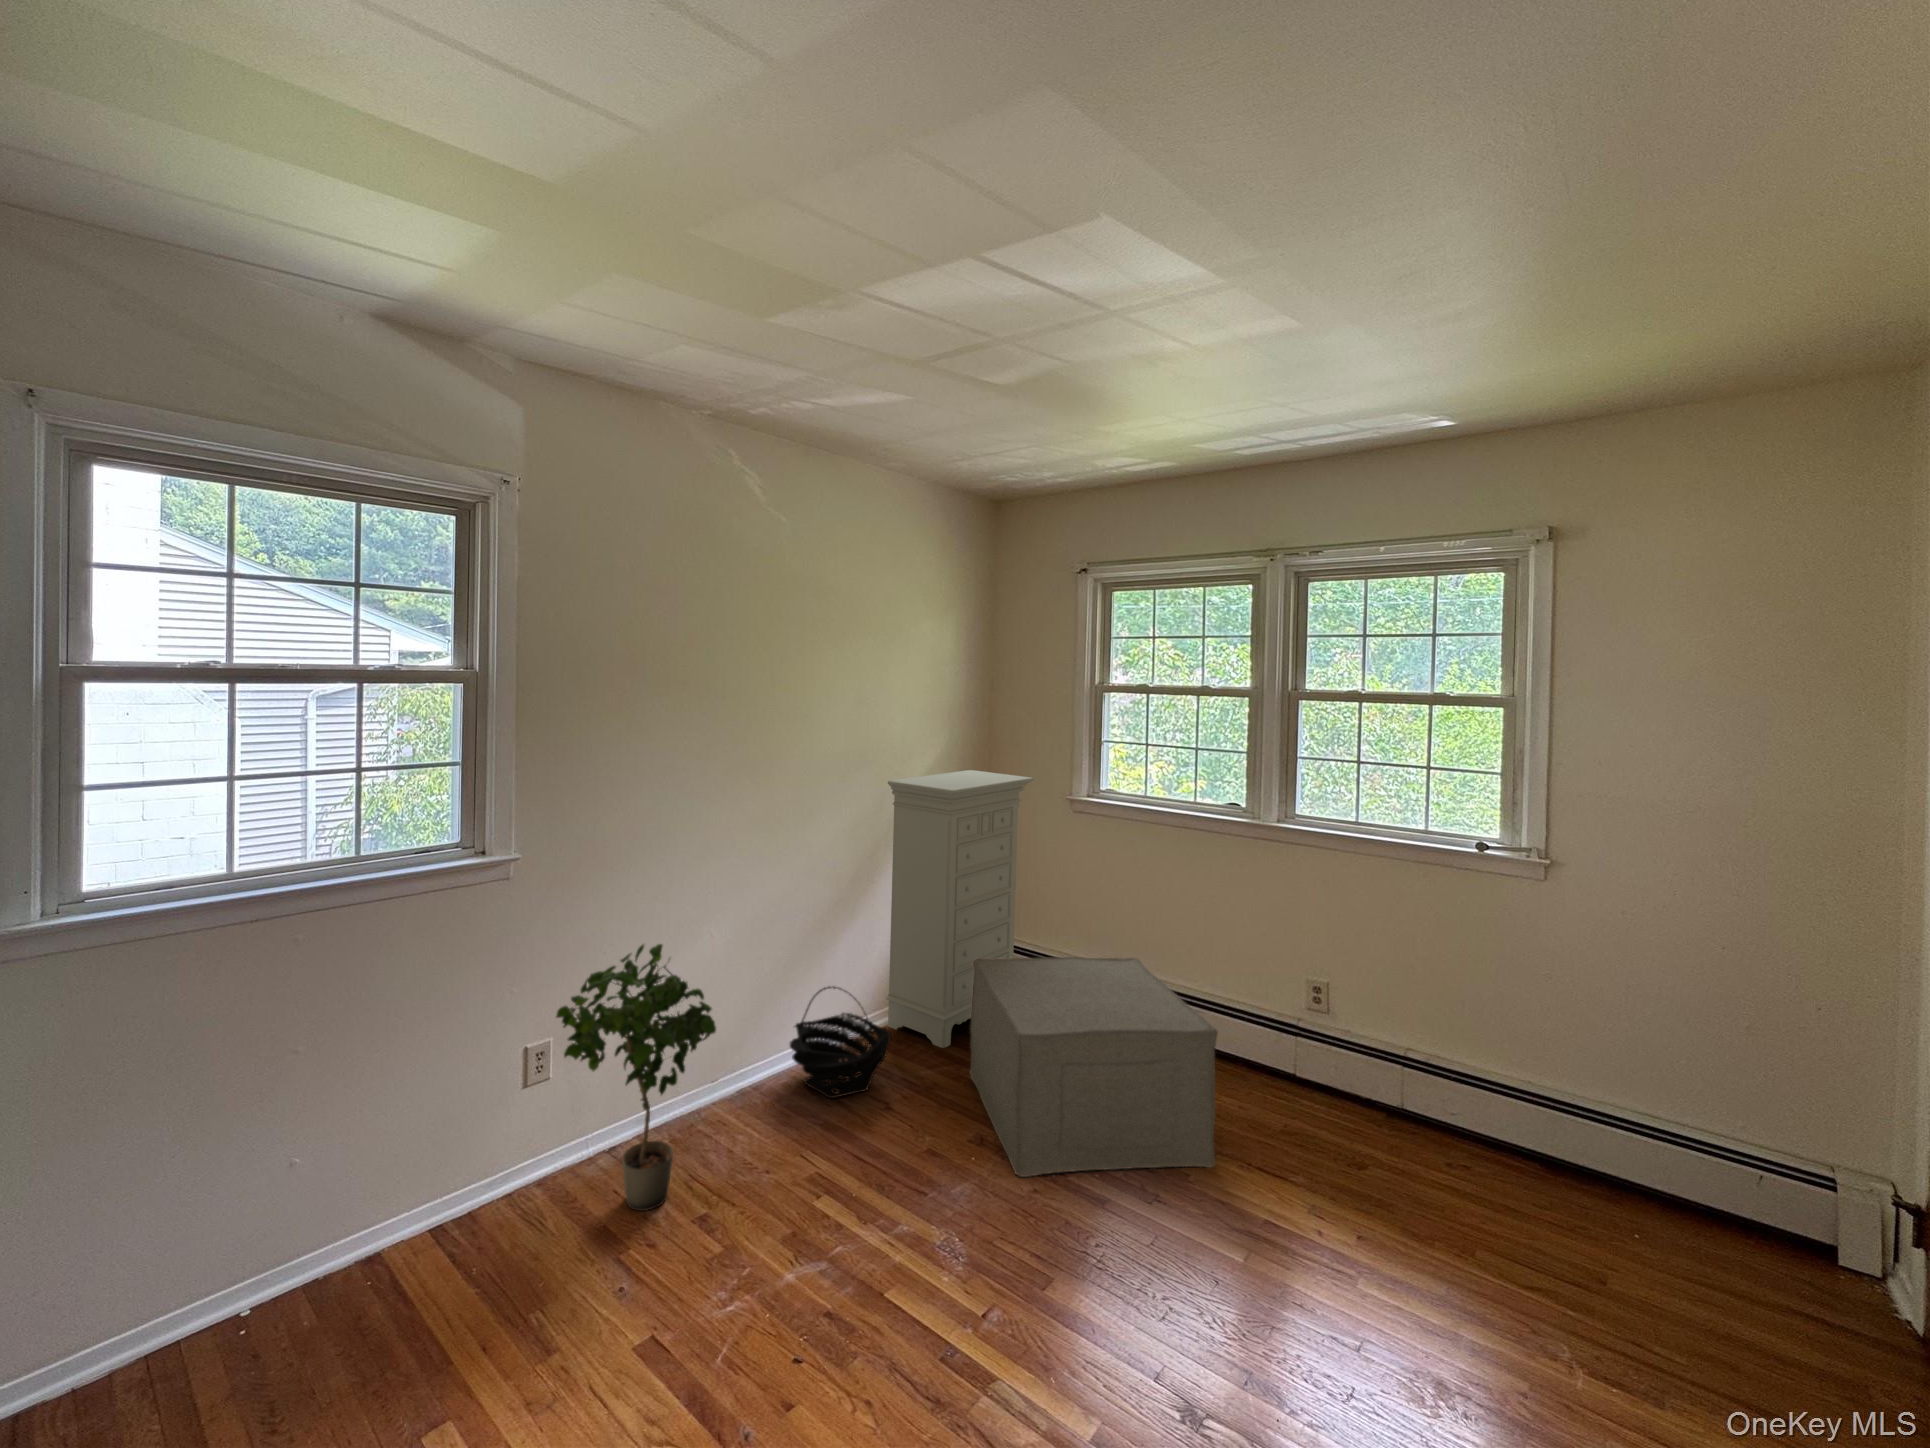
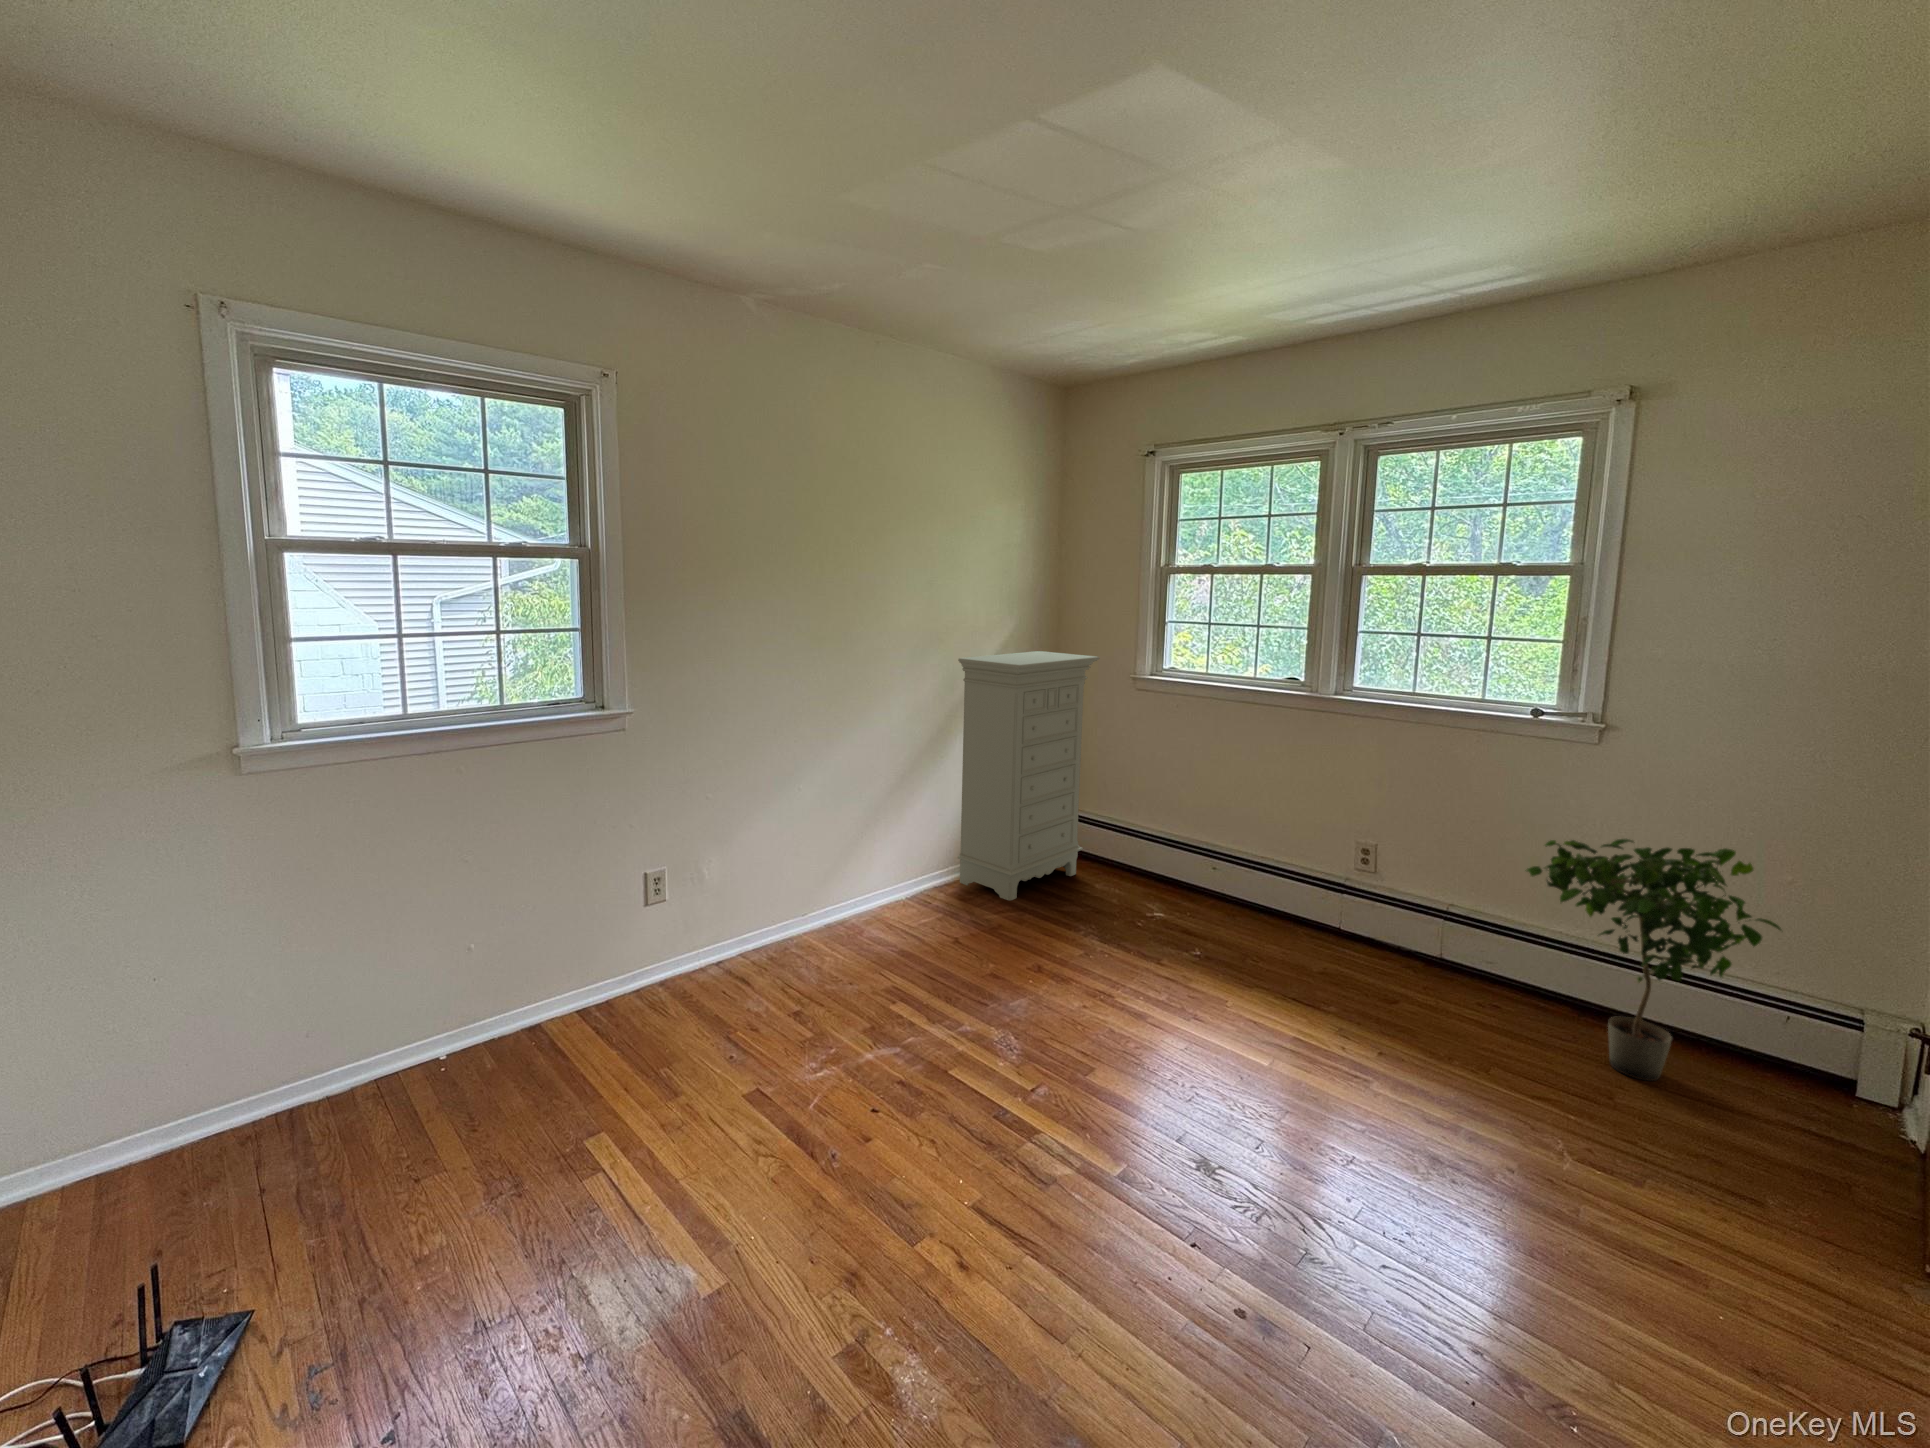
potted plant: present [556,944,716,1211] -> present [1527,839,1781,1081]
ottoman: present [970,957,1218,1177] -> none [1032,818,1260,998]
basket: present [790,986,891,1098] -> none [869,839,961,935]

